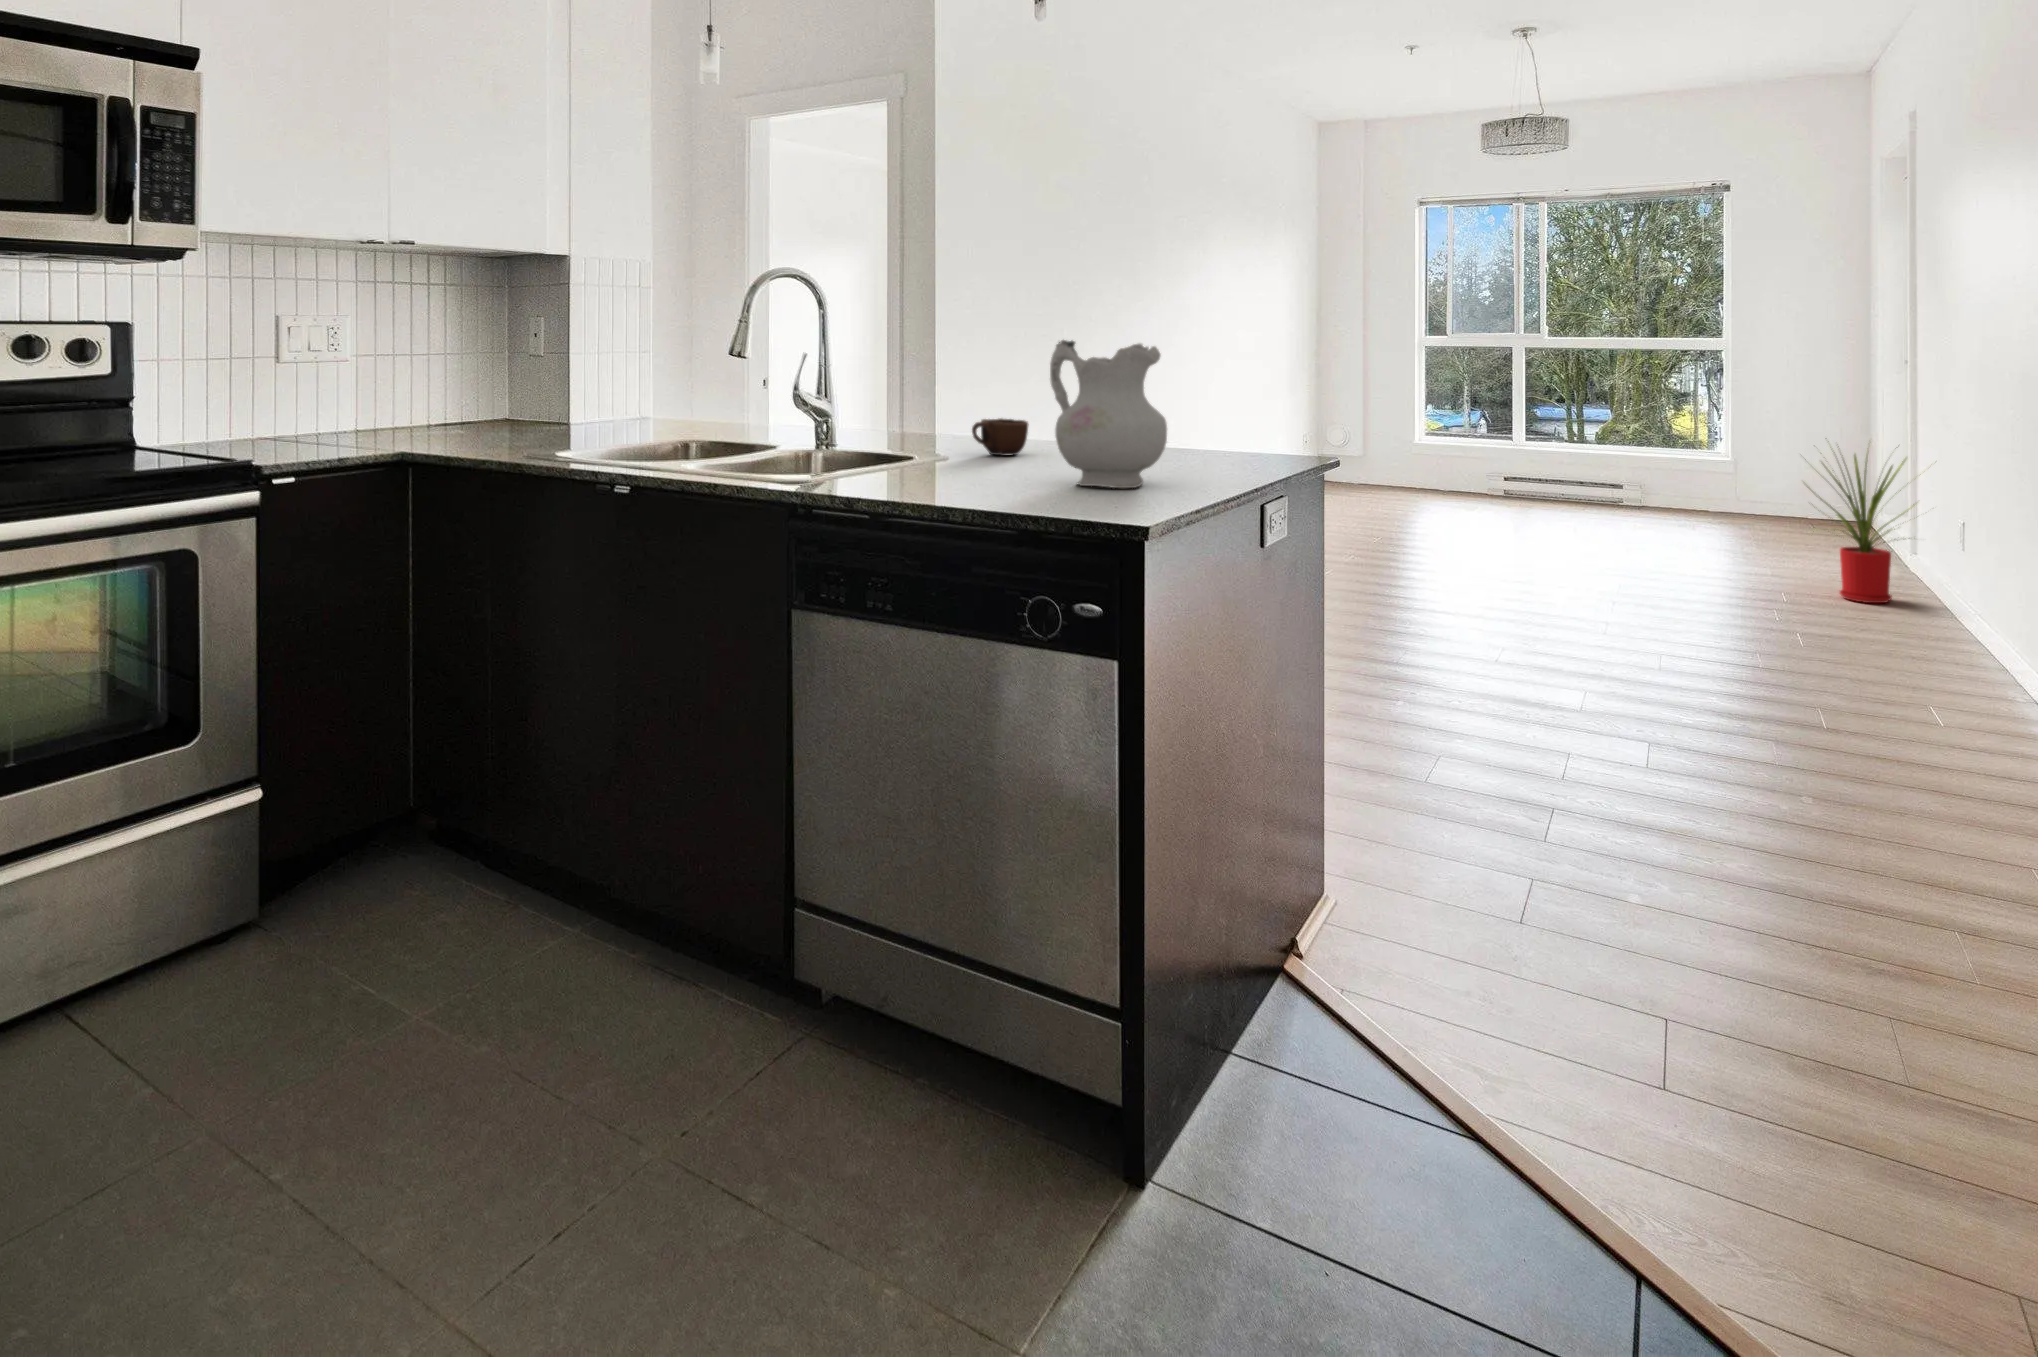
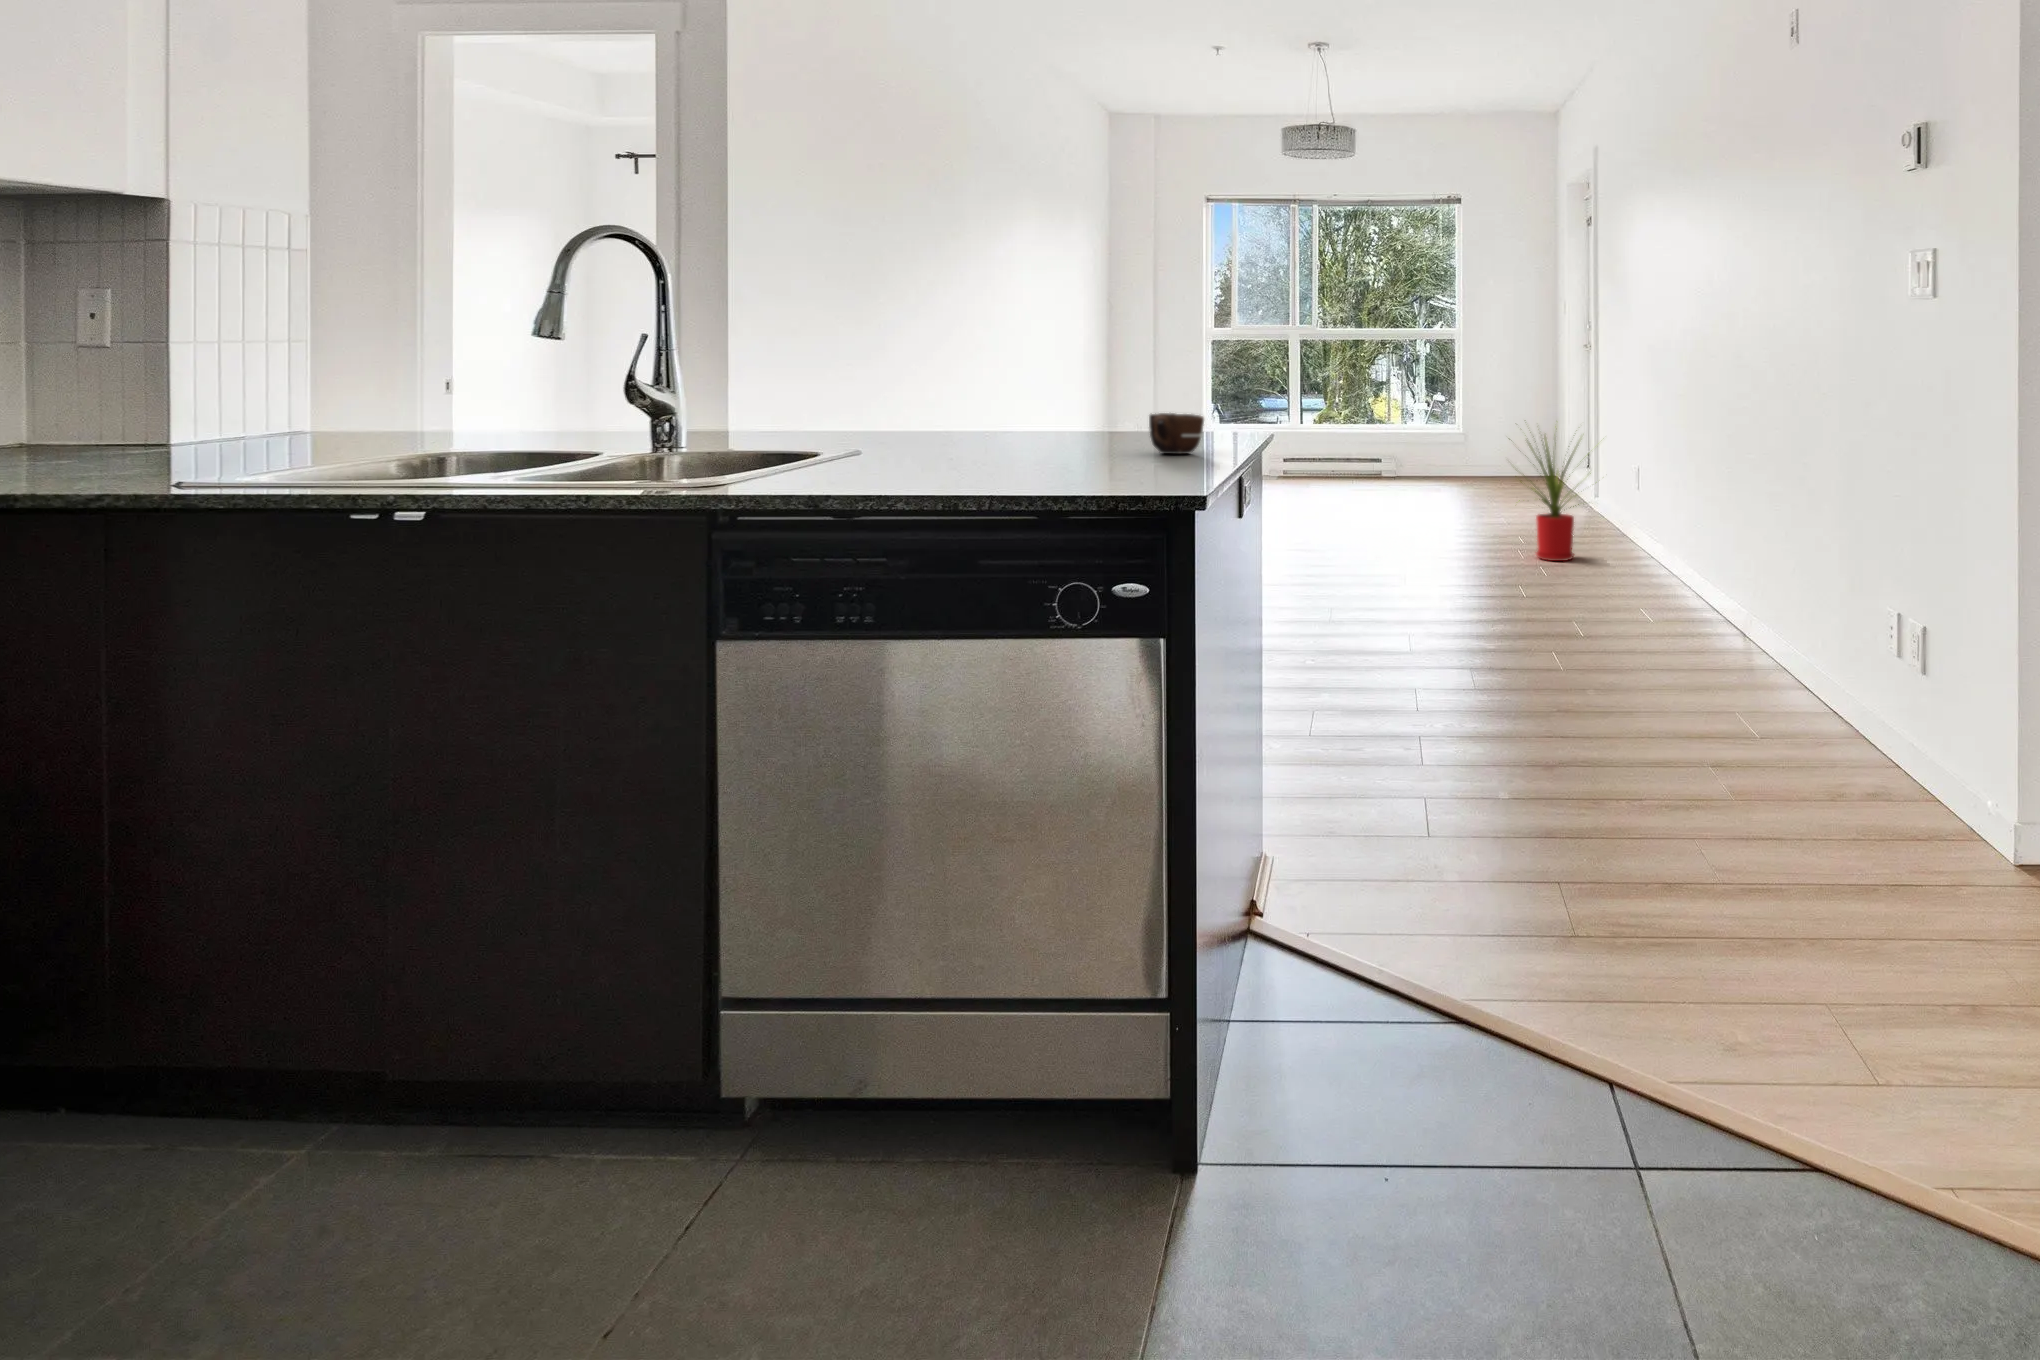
ceramic pitcher: present [1050,340,1167,488] -> none [1009,318,1144,475]
mug: present [972,419,1029,456] -> present [1149,413,1204,454]

